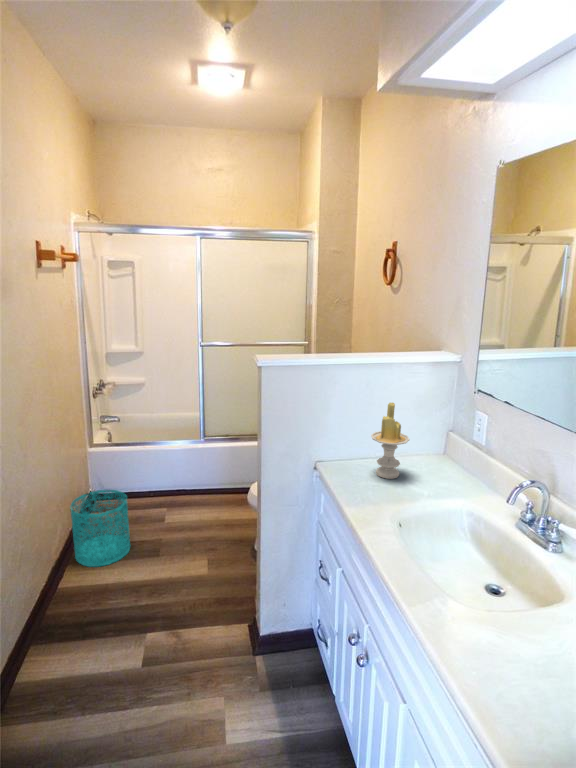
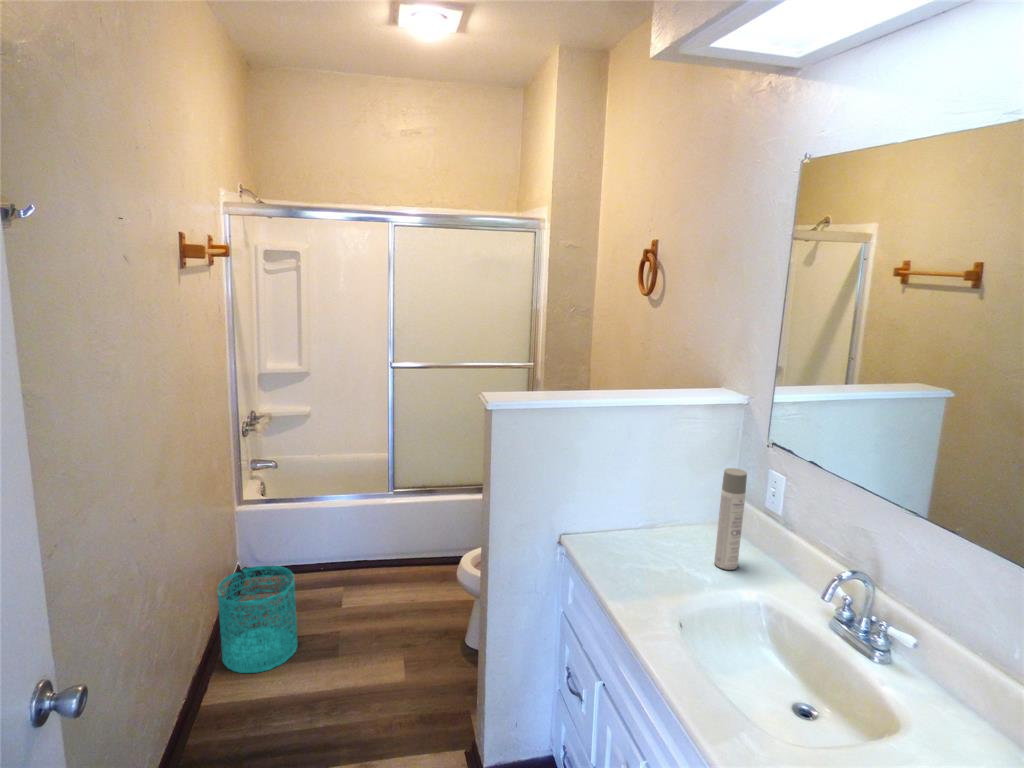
candle: present [371,403,410,479] -> none [636,460,687,560]
spray bottle: none [431,408,456,486] -> present [714,468,747,570]

